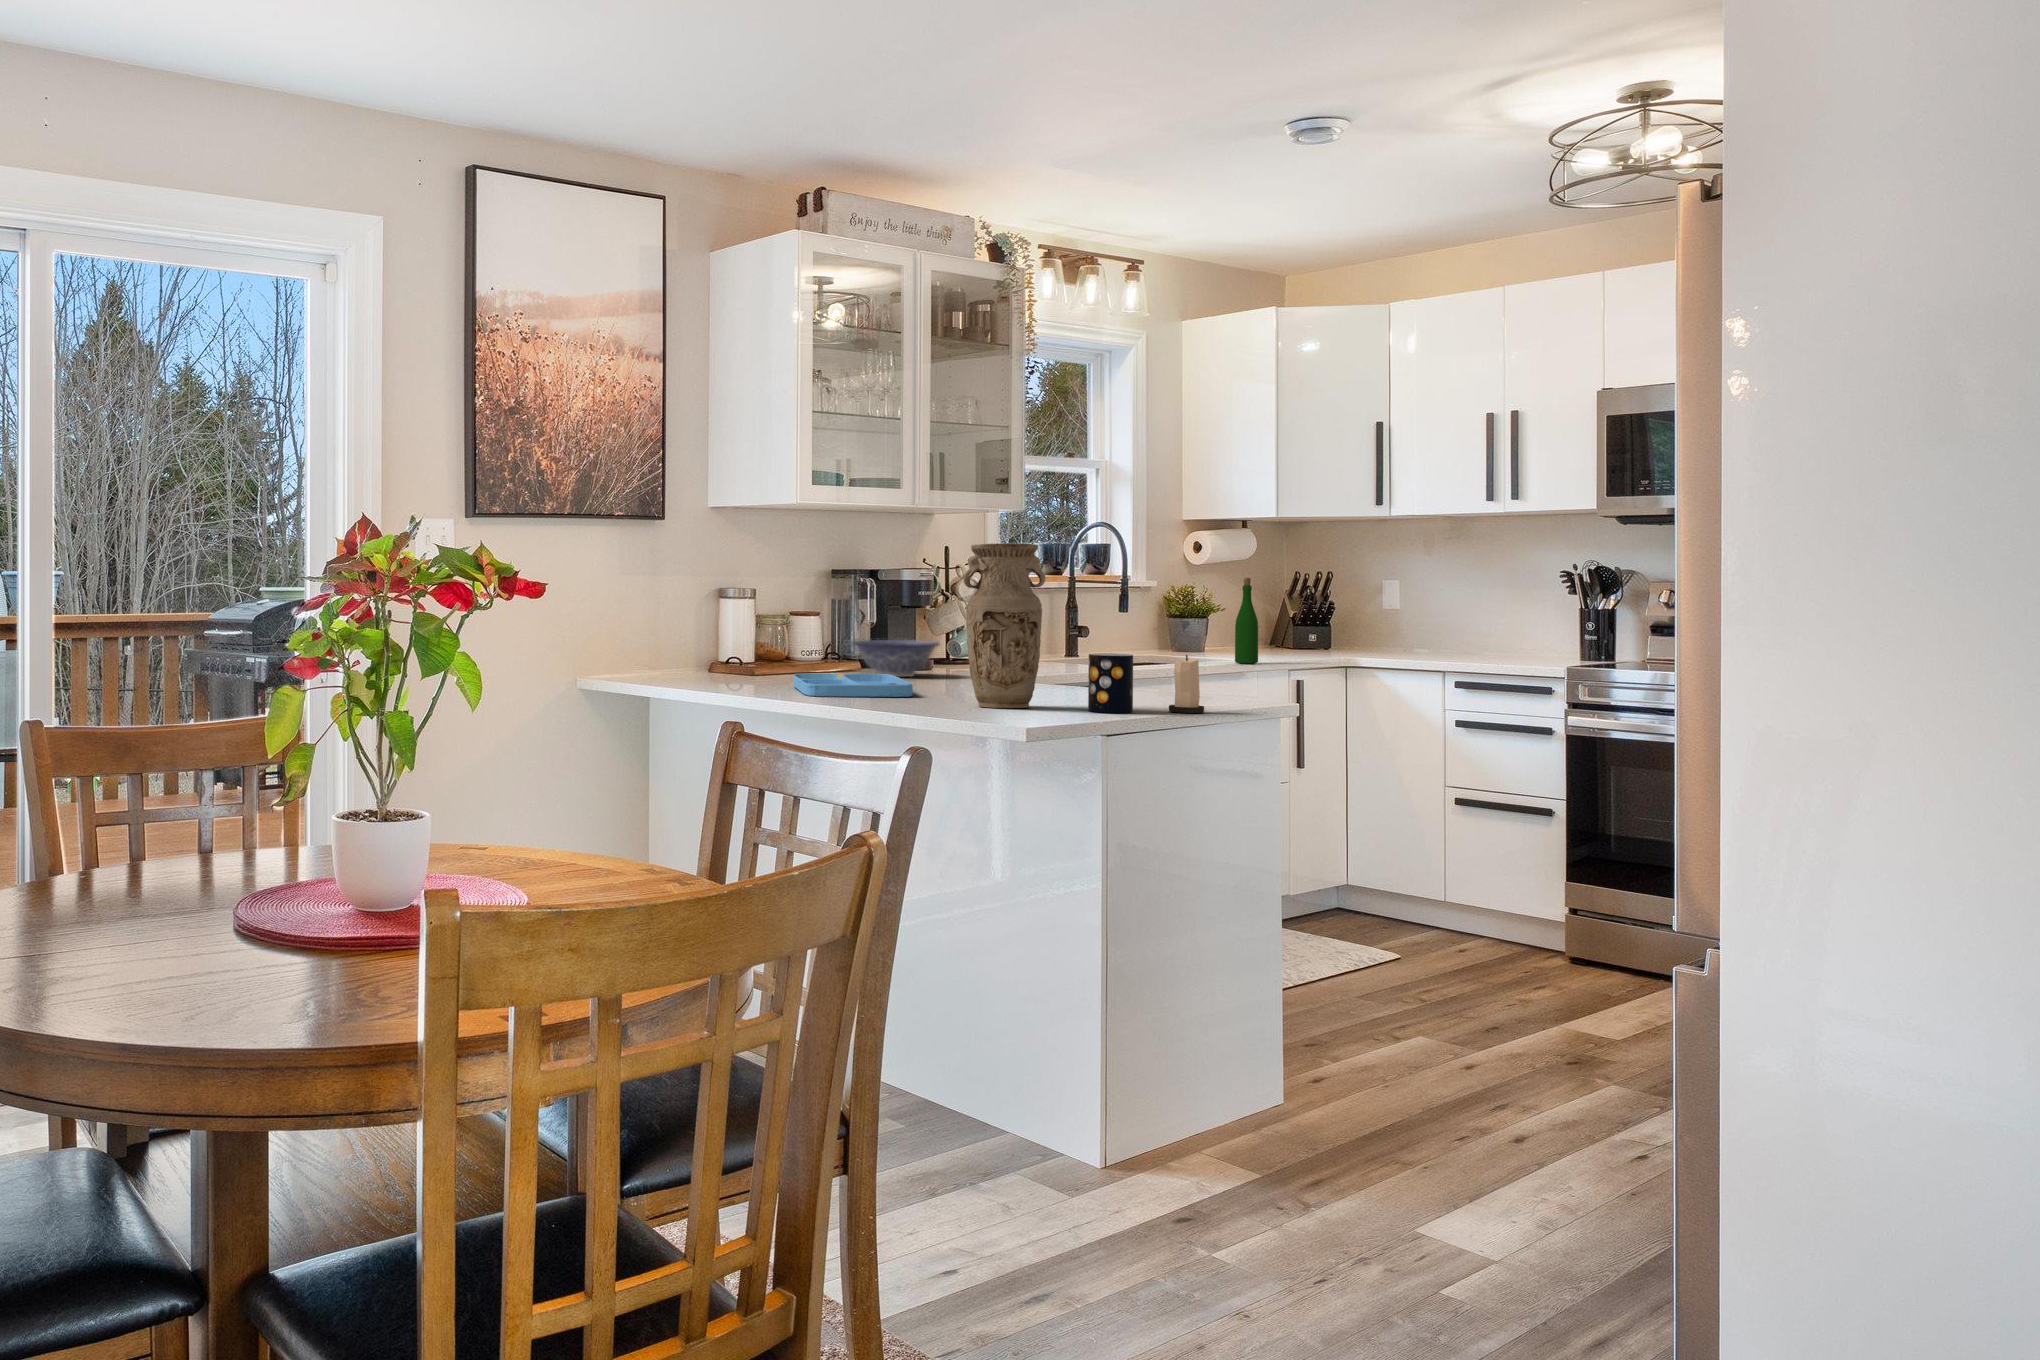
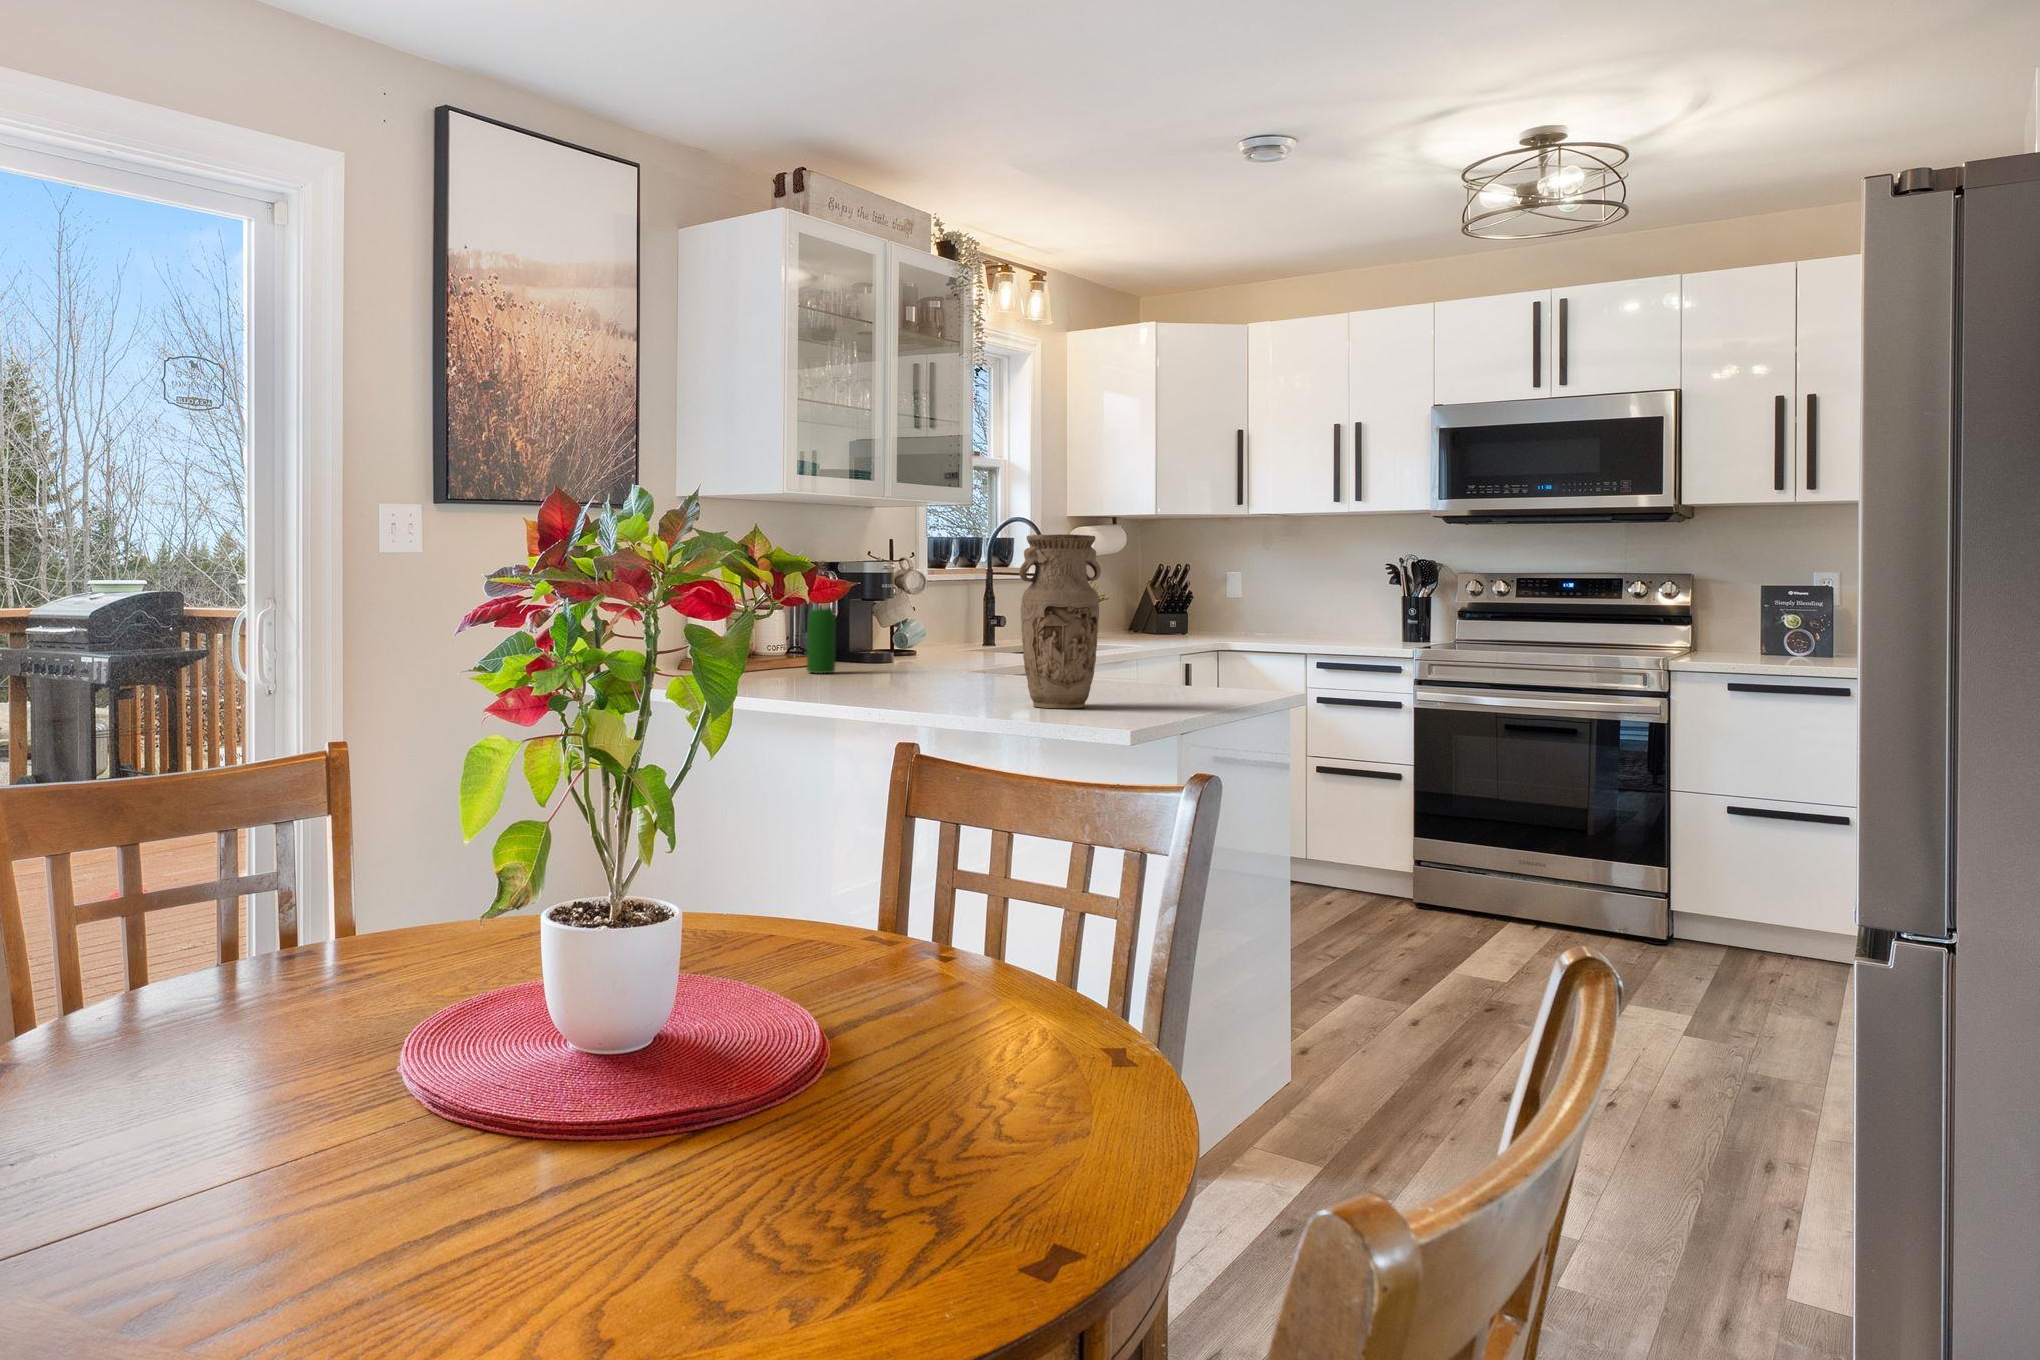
wine bottle: present [1235,578,1258,664] -> present [807,561,836,674]
decorative bowl: present [853,640,939,677] -> none [830,631,917,669]
mug: present [1088,653,1133,713] -> none [1148,649,1195,712]
candle: present [1169,655,1204,713] -> none [1221,649,1258,710]
tray: present [793,674,913,697] -> none [802,669,944,697]

